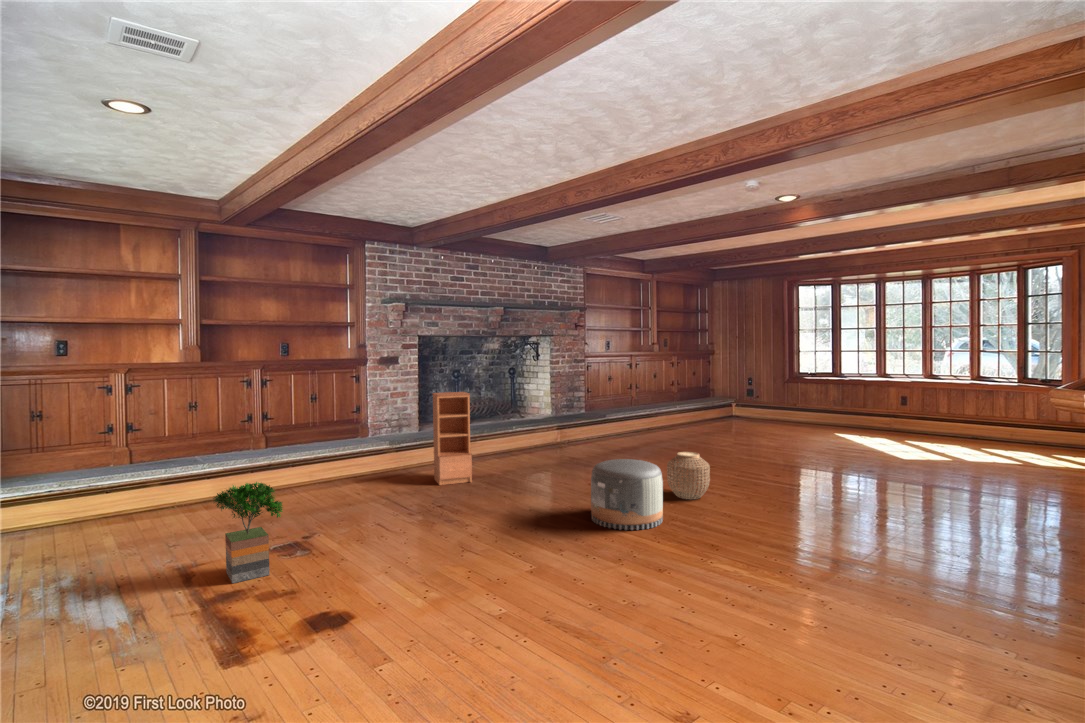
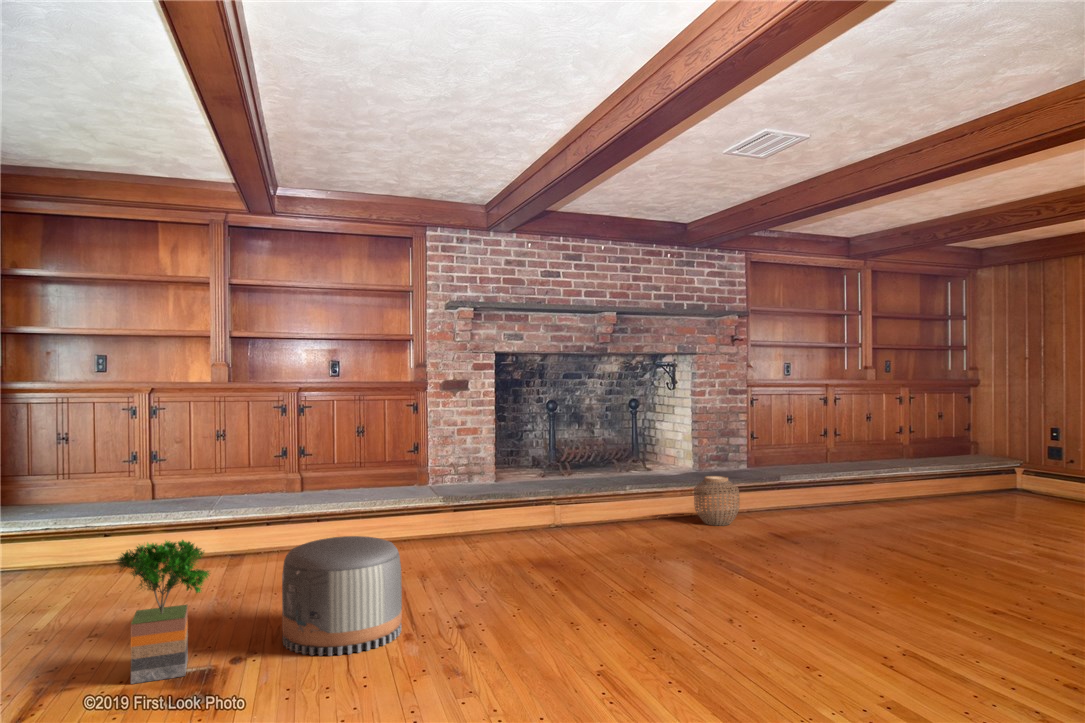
bookcase: present [433,392,472,485] -> none [491,427,542,561]
woven basket: present [667,452,710,499] -> present [694,476,739,526]
pouf: present [591,459,663,530] -> present [282,536,402,656]

